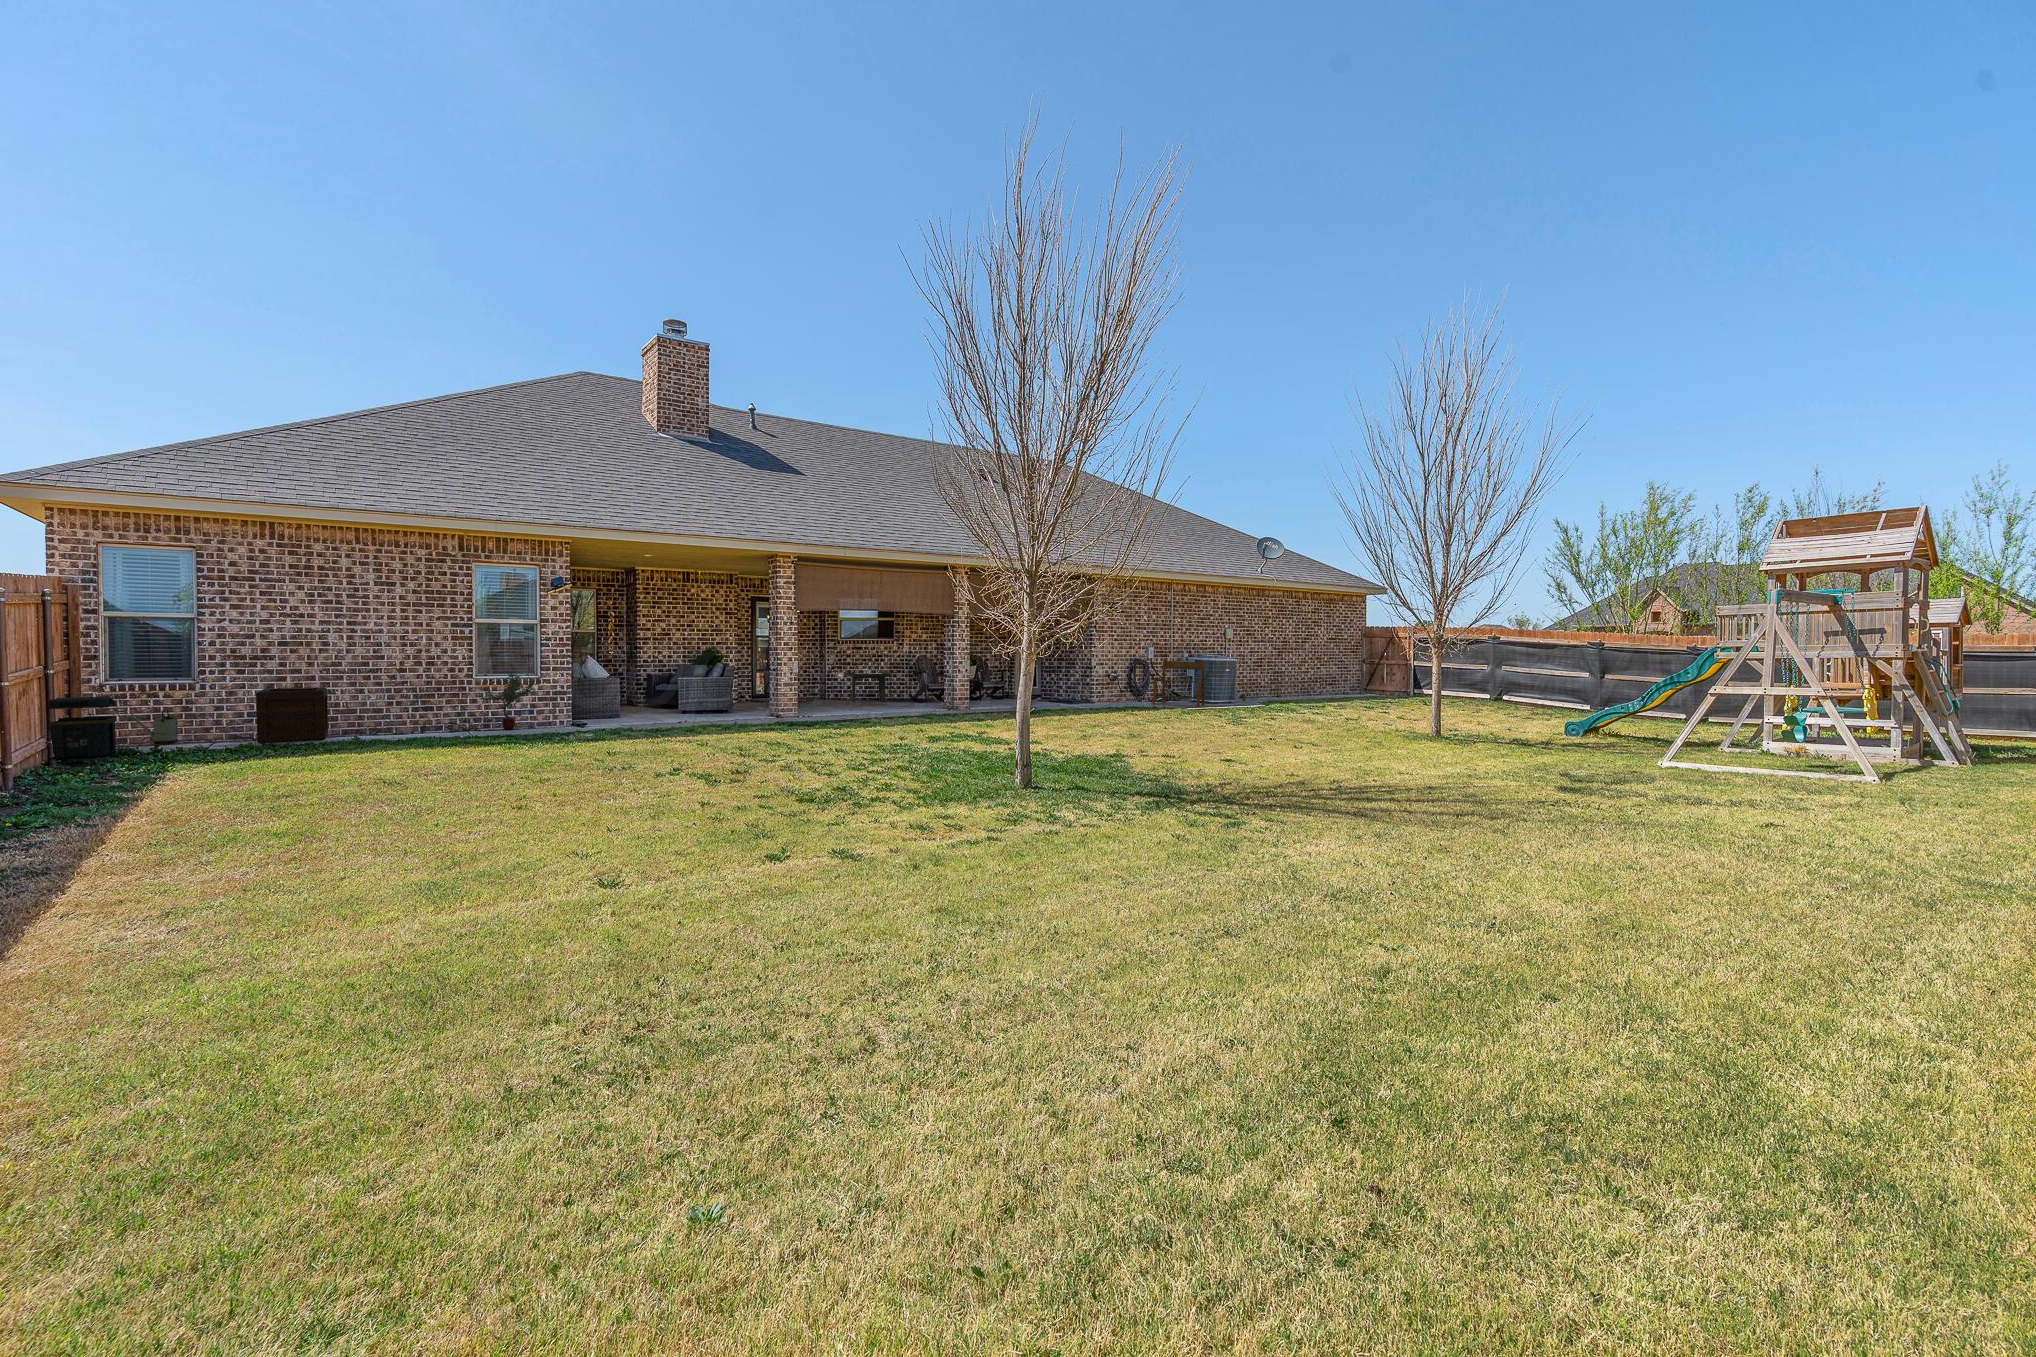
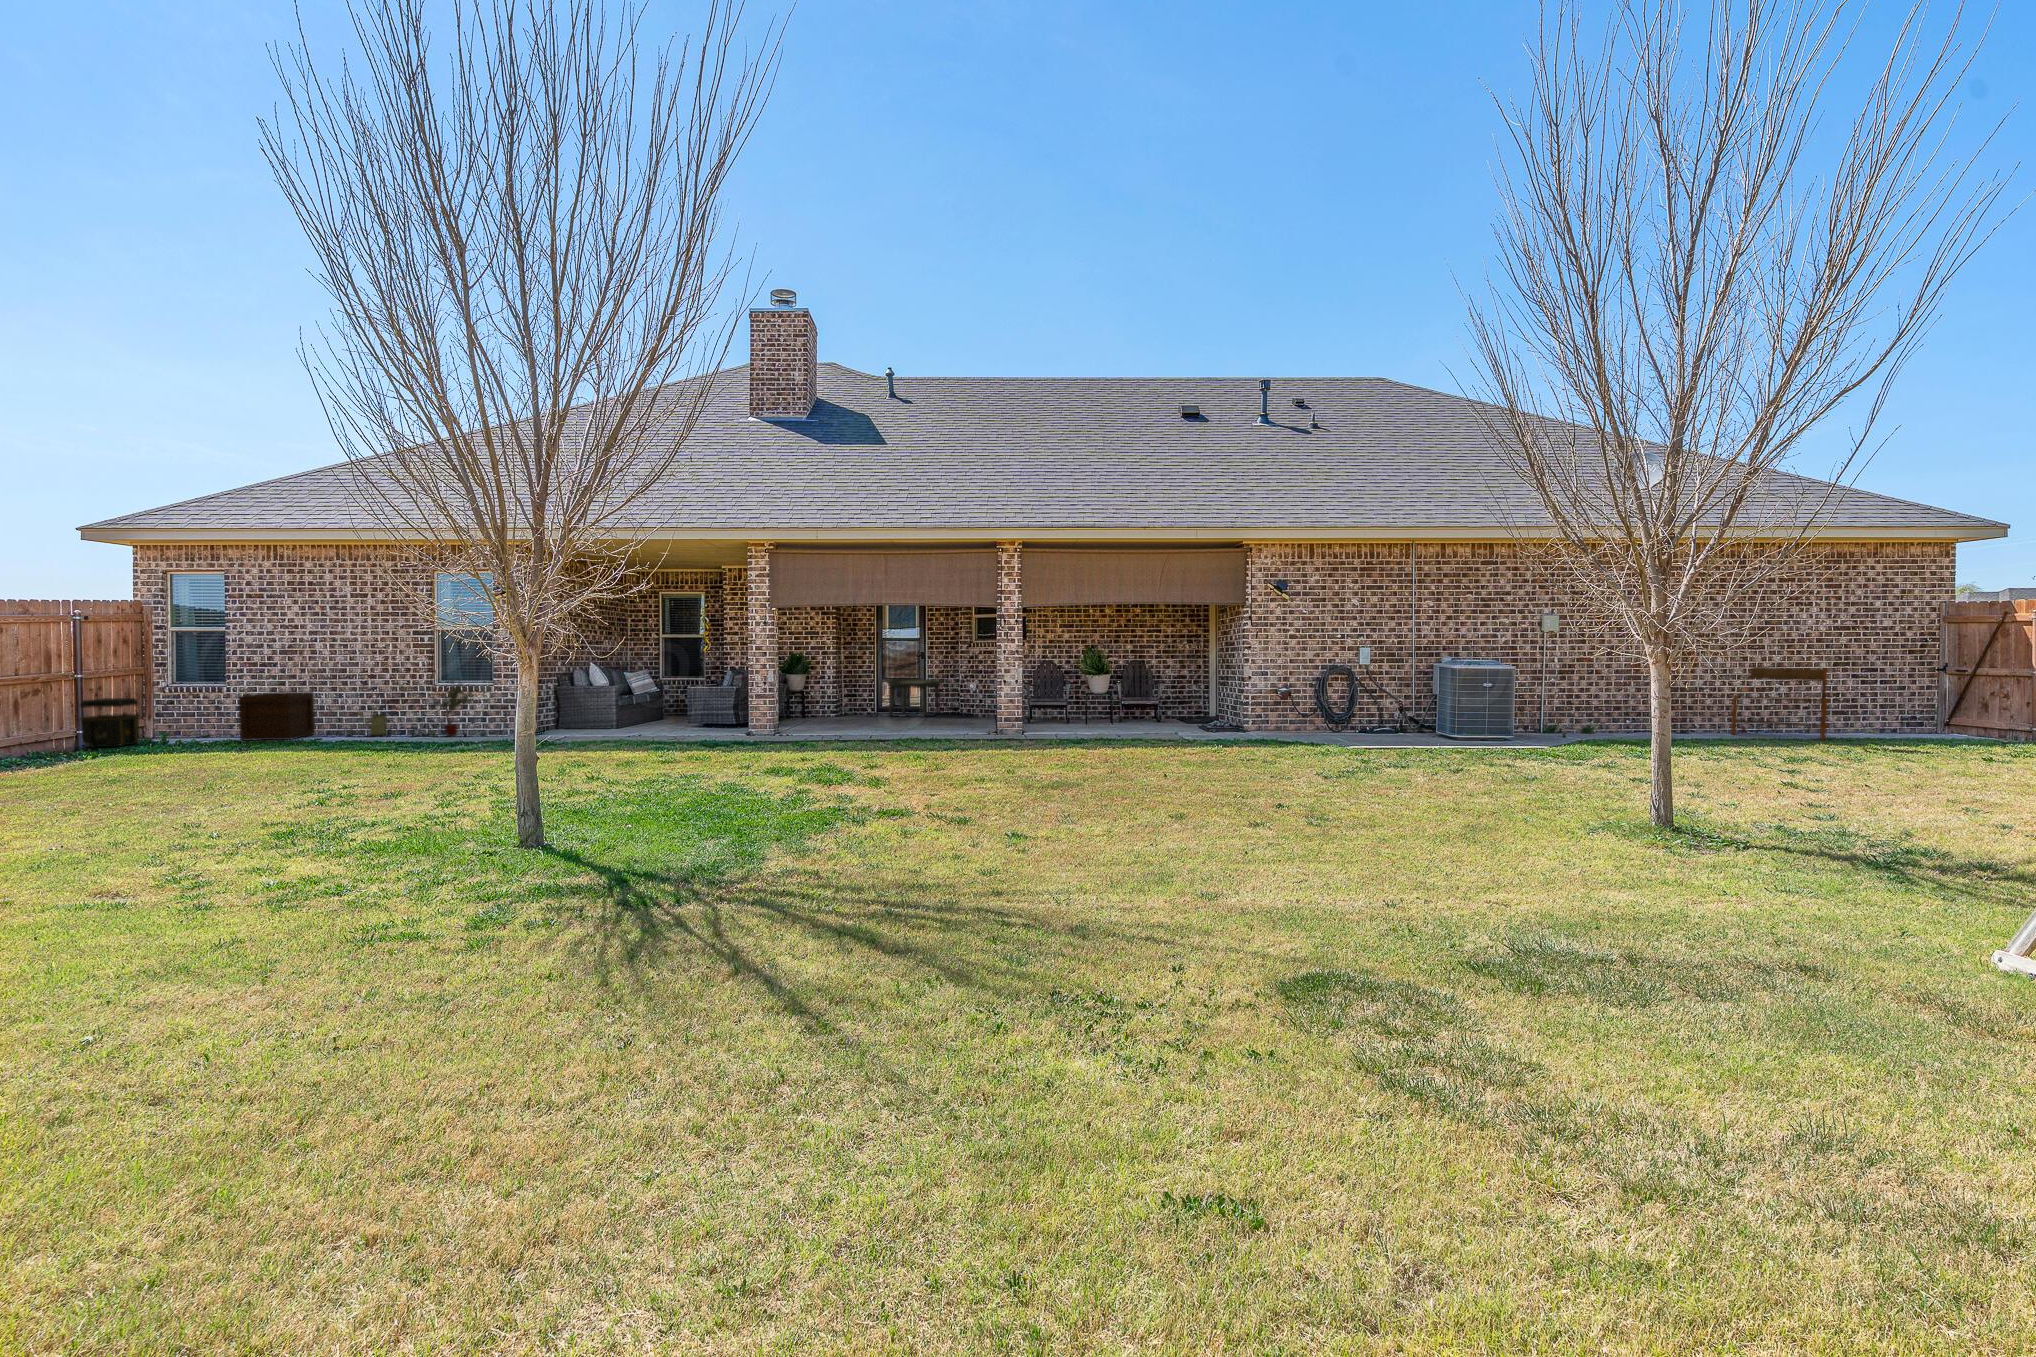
bench: present [1152,660,1206,707] -> present [1731,667,1830,740]
watering can: present [127,710,178,743] -> present [356,711,387,736]

